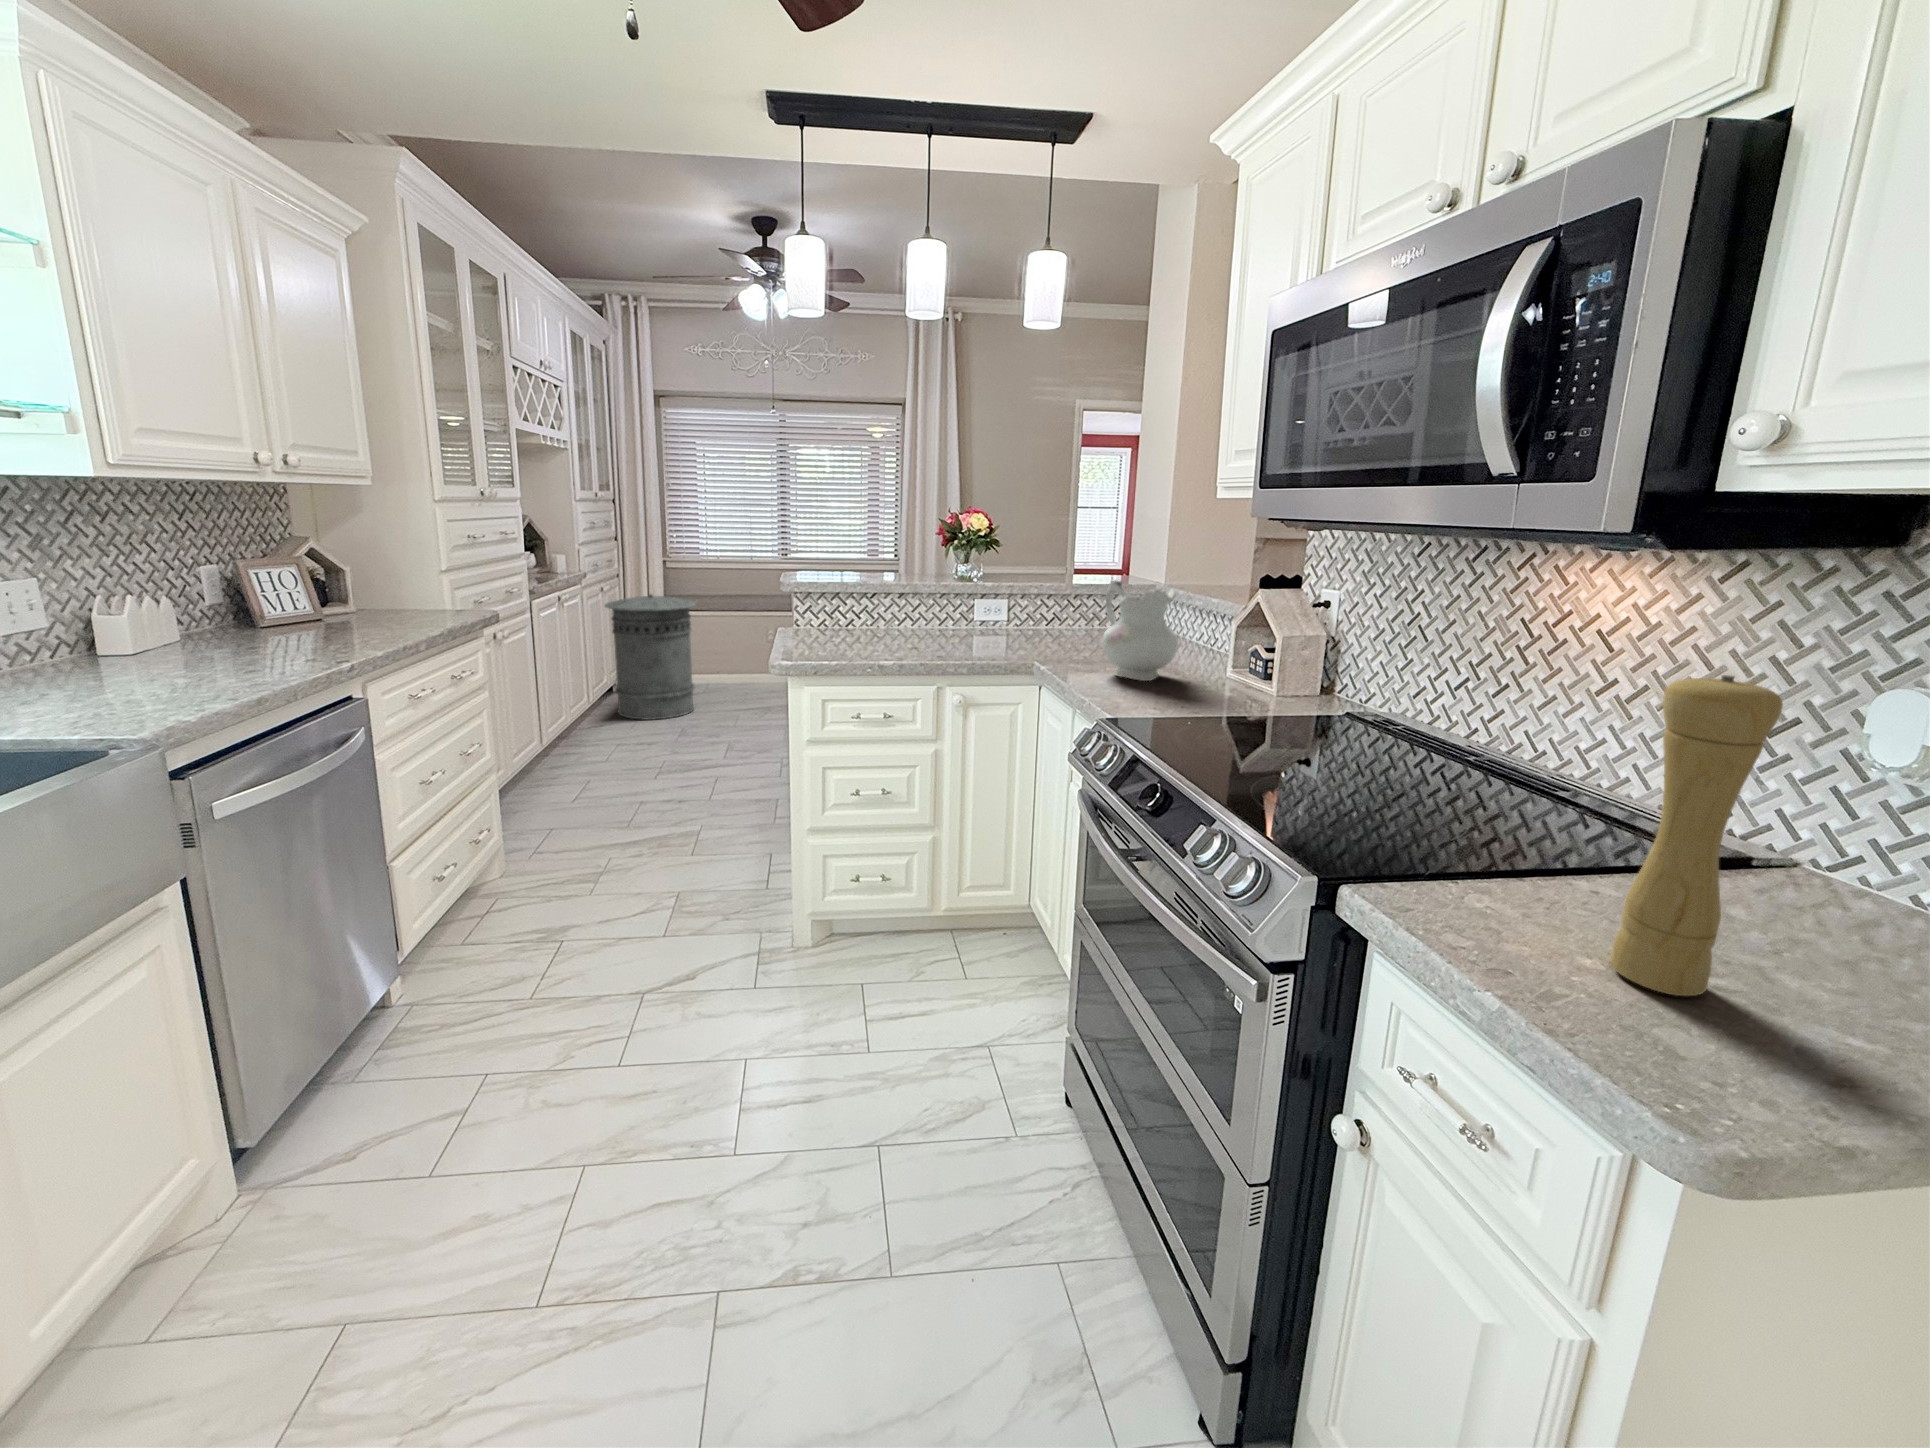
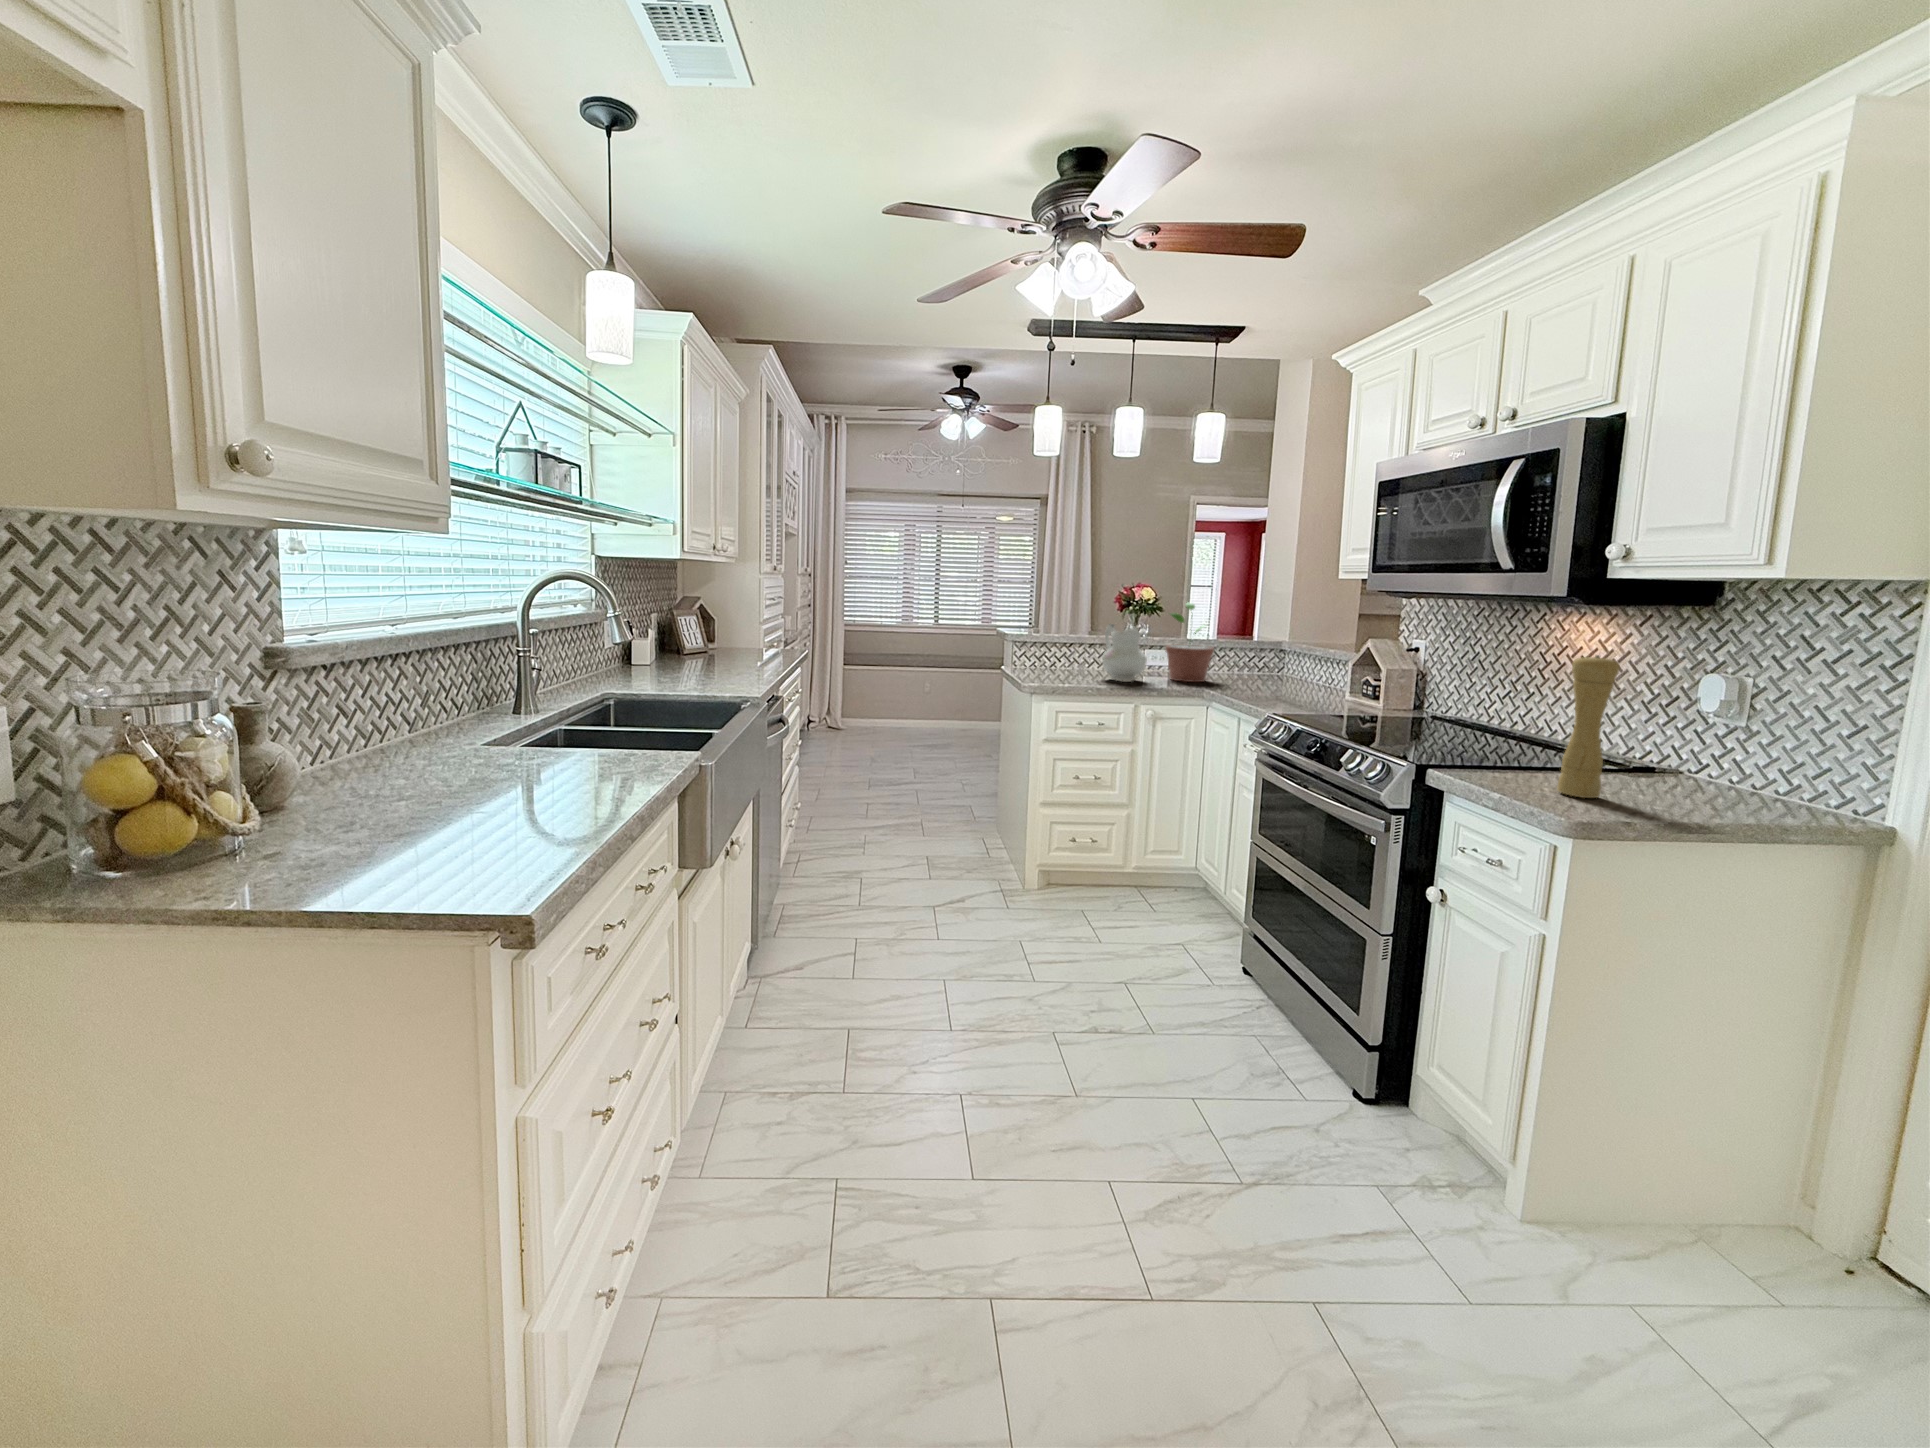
potted plant: none [995,533,1059,646] -> present [1165,603,1214,682]
ceramic pitcher: present [1102,581,1178,681] -> present [1102,624,1147,682]
trash can: present [605,594,696,720] -> none [809,649,880,750]

